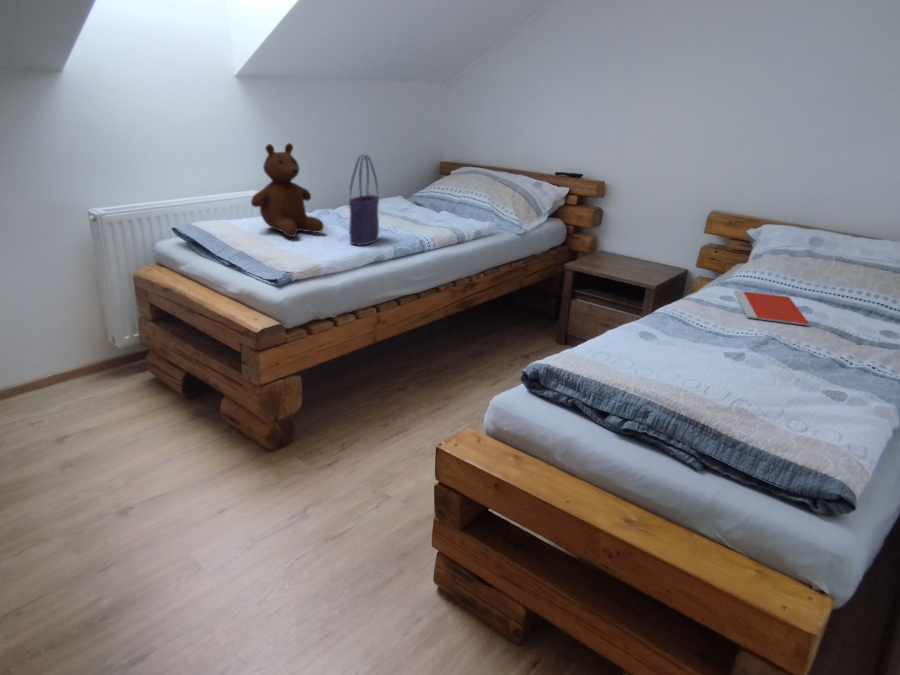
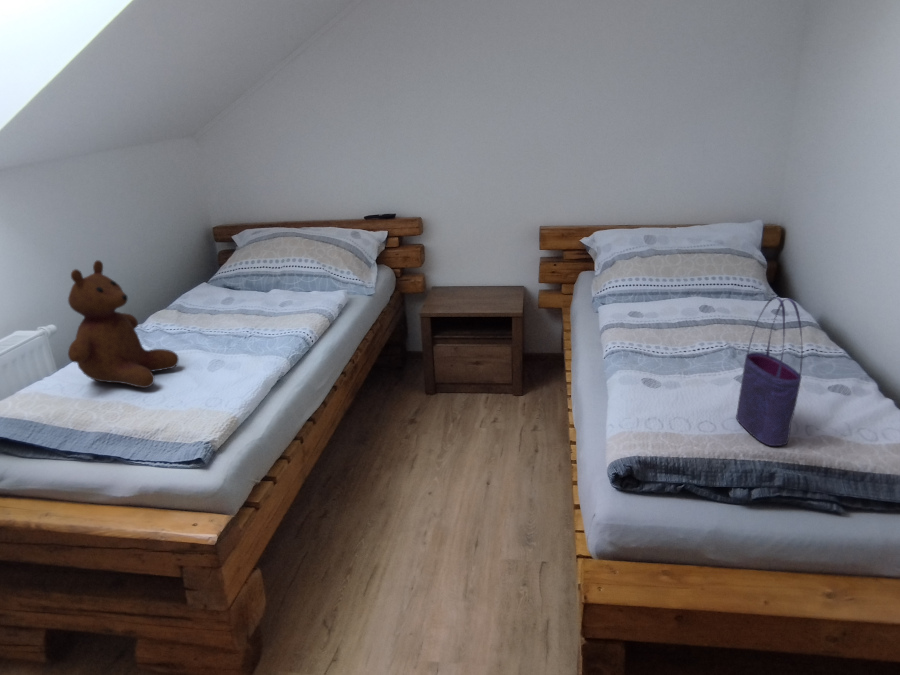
tote bag: present [349,155,379,246] -> present [736,298,802,446]
notebook: present [734,290,809,326] -> none [629,299,722,332]

